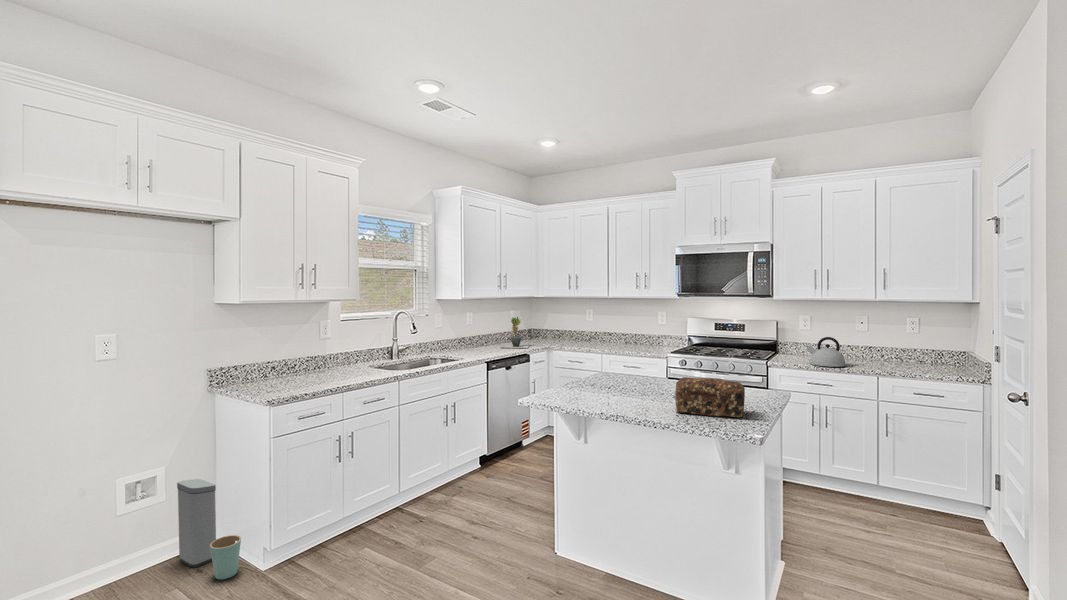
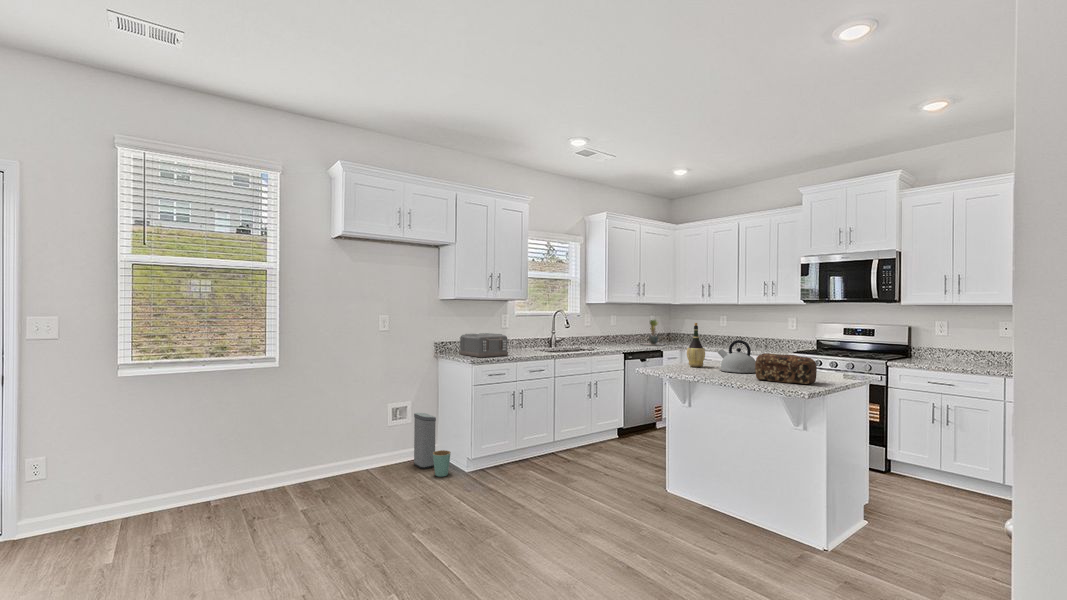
wine bottle: none [578,334,600,390] -> present [687,323,705,367]
kettle: present [806,337,846,367] -> present [718,340,756,373]
toaster: none [254,350,331,389] -> present [459,333,508,357]

